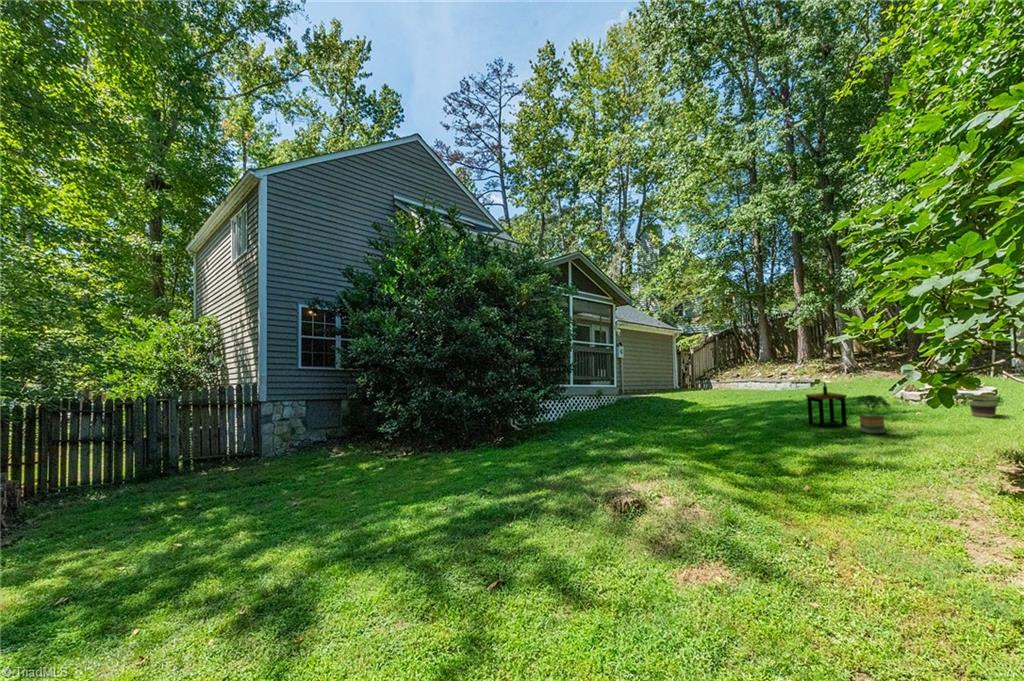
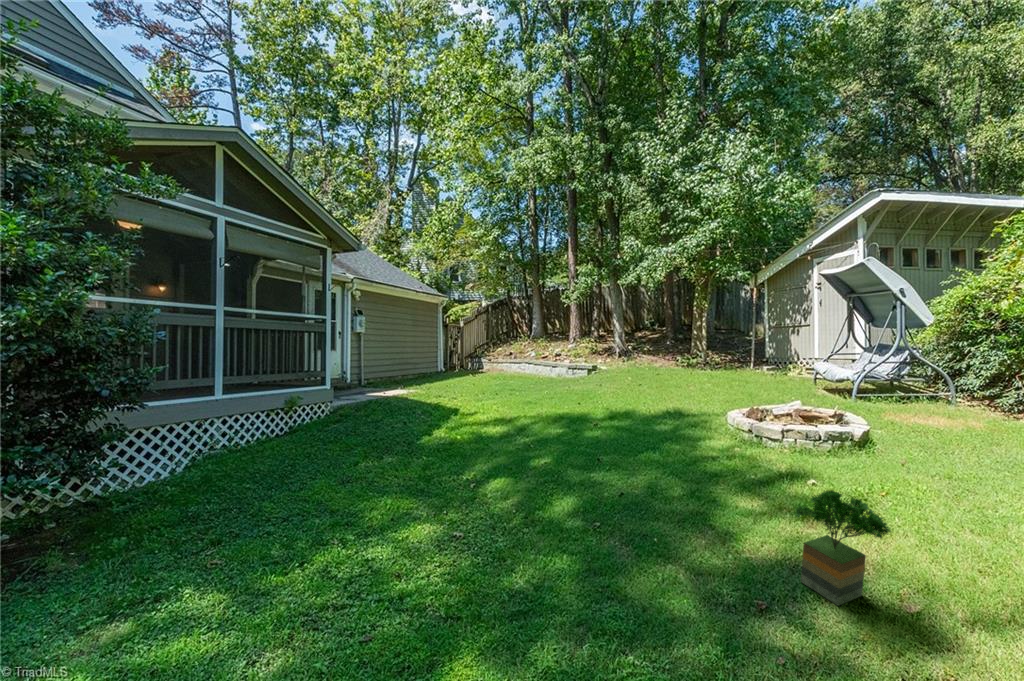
side table: present [806,383,847,426] -> none [665,442,750,558]
basket: present [969,395,998,417] -> none [881,438,933,484]

